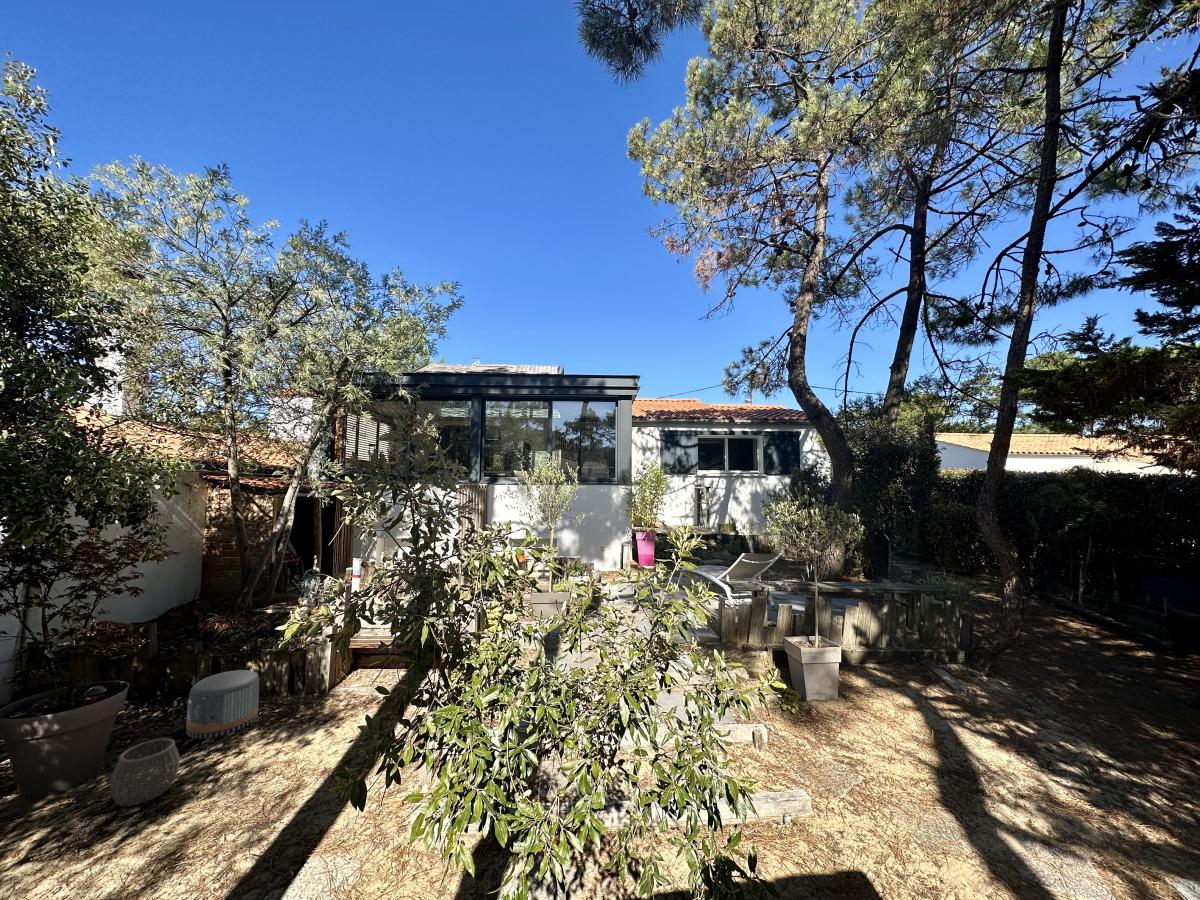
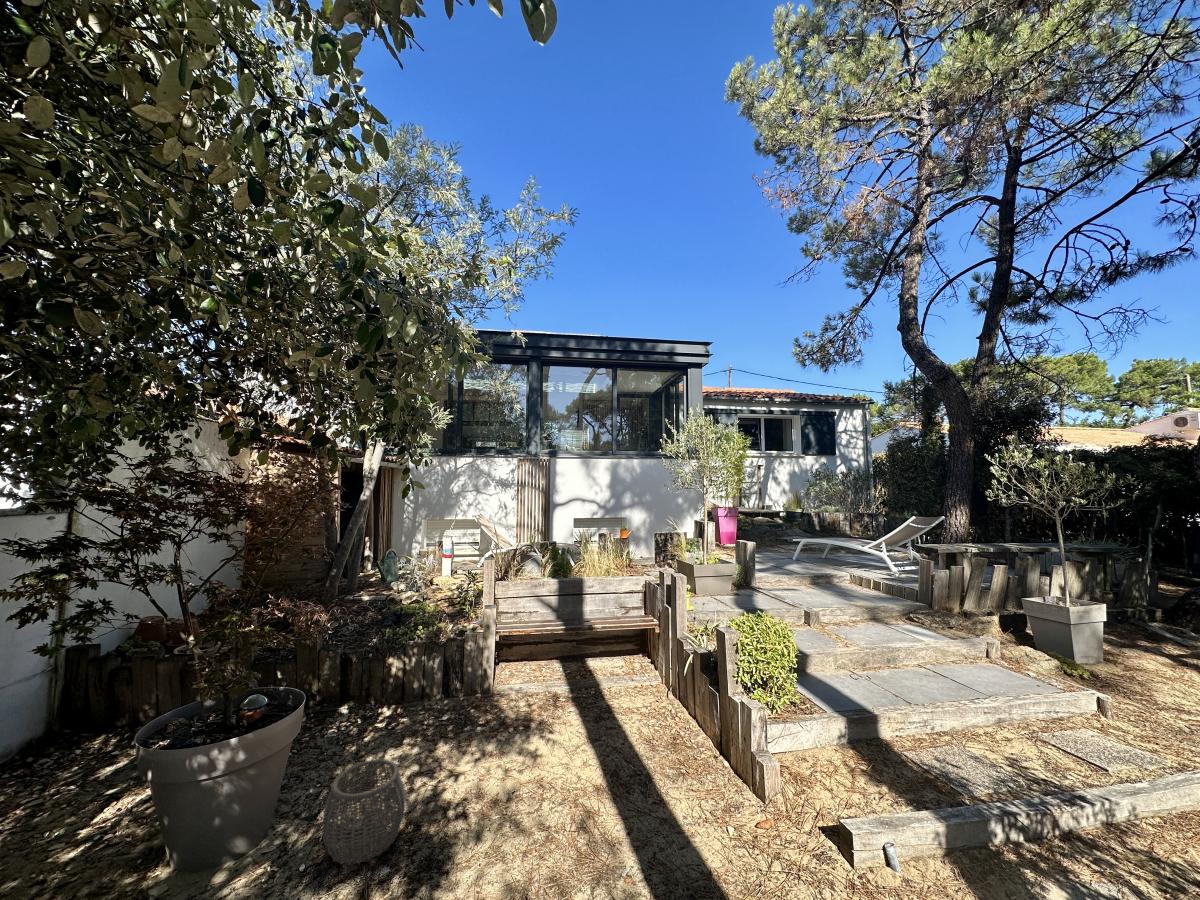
pouf: present [186,670,259,738] -> none [345,666,429,760]

